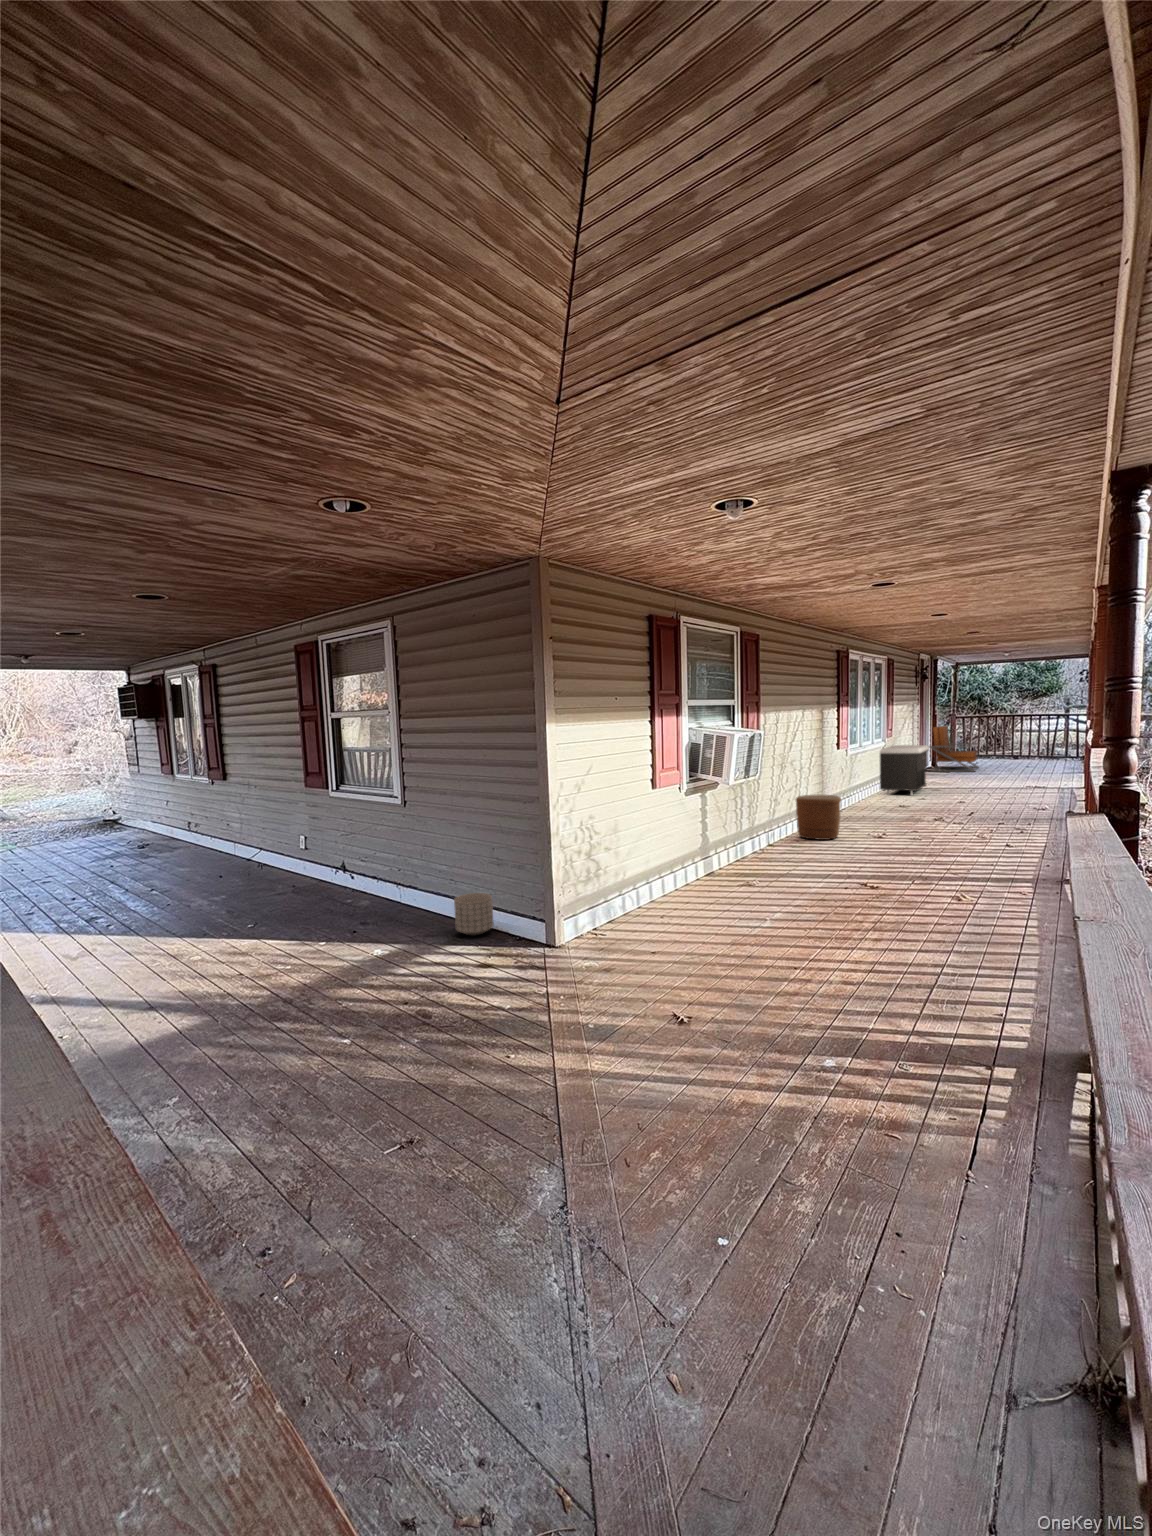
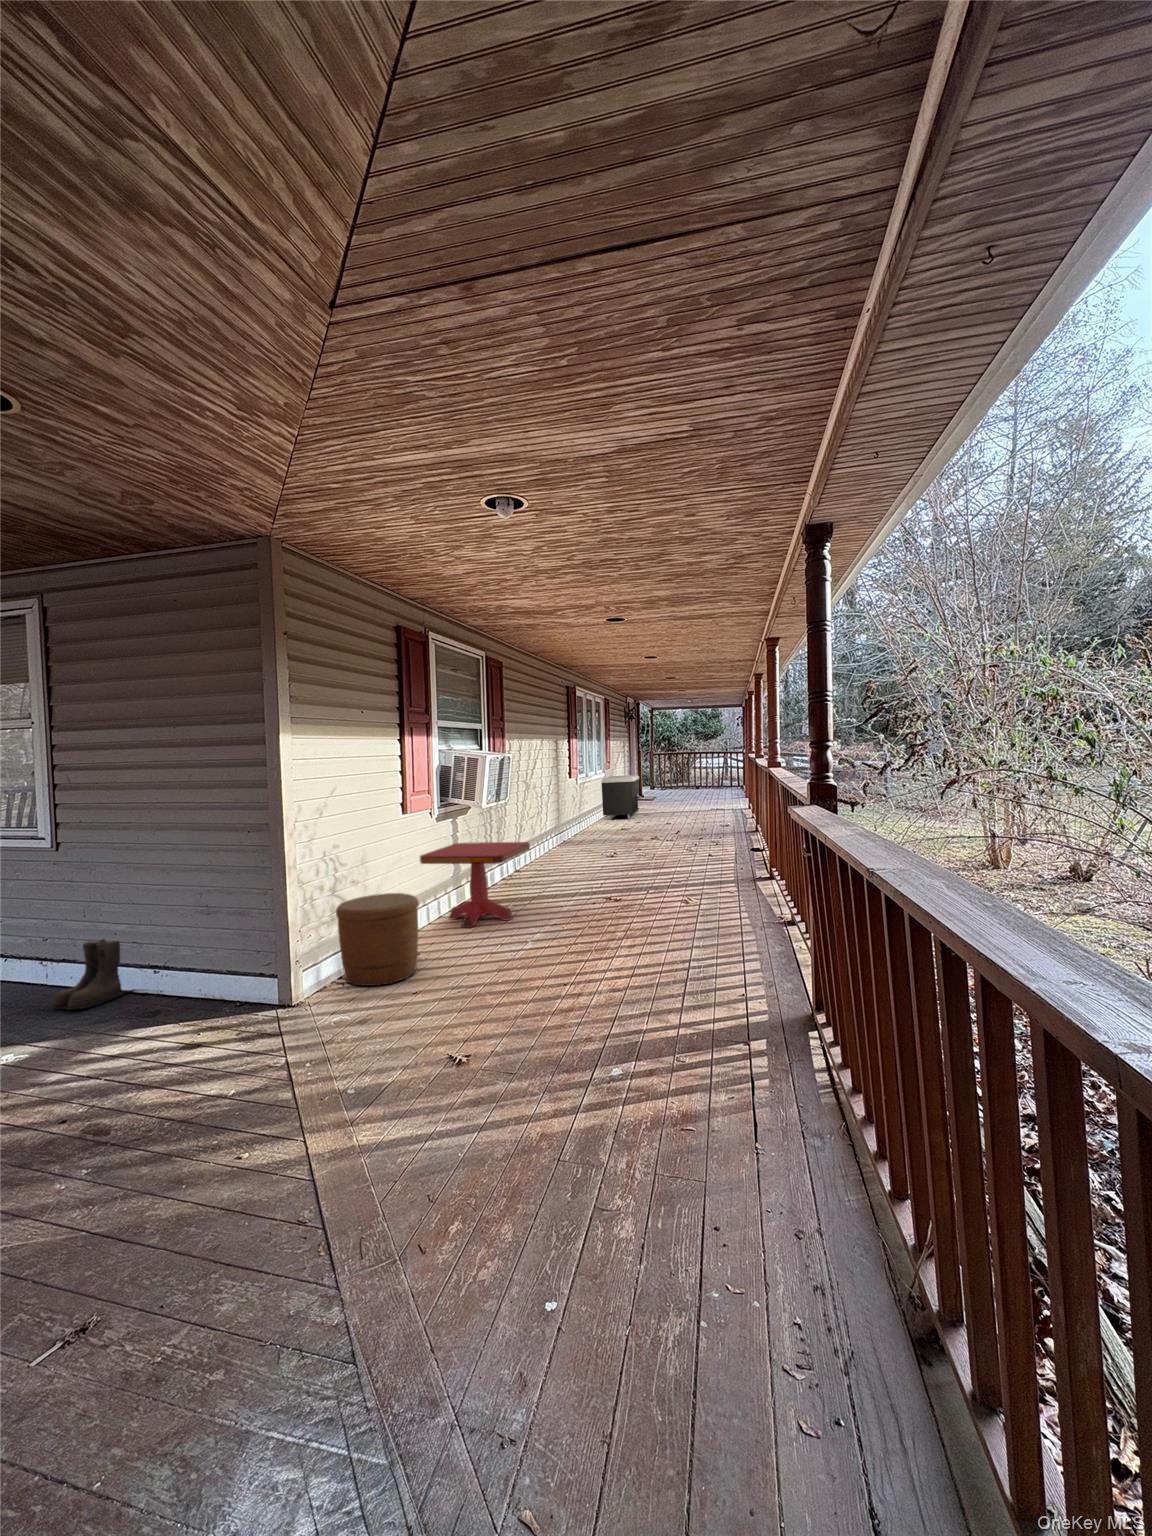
lounge chair: present [929,726,978,772] -> none [636,760,674,799]
woven basket: present [796,795,841,840] -> present [336,893,419,986]
side table: none [668,816,778,900] -> present [420,842,530,928]
boots: none [388,872,443,926] -> present [52,939,131,1010]
planter: present [454,893,494,936] -> none [155,952,212,1007]

